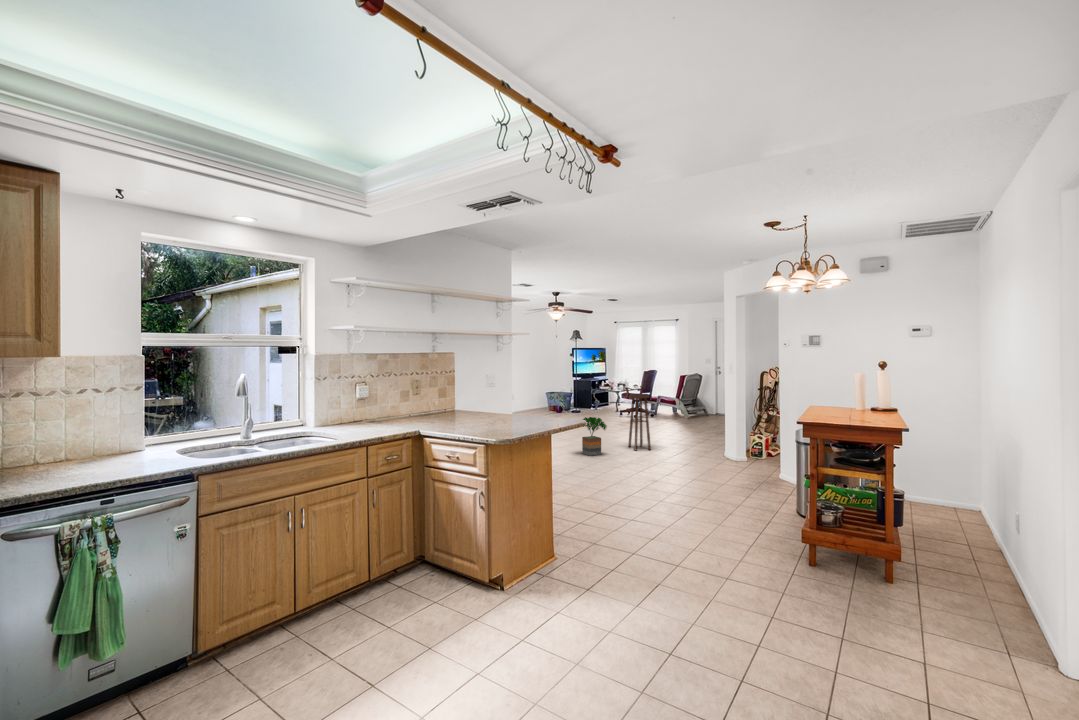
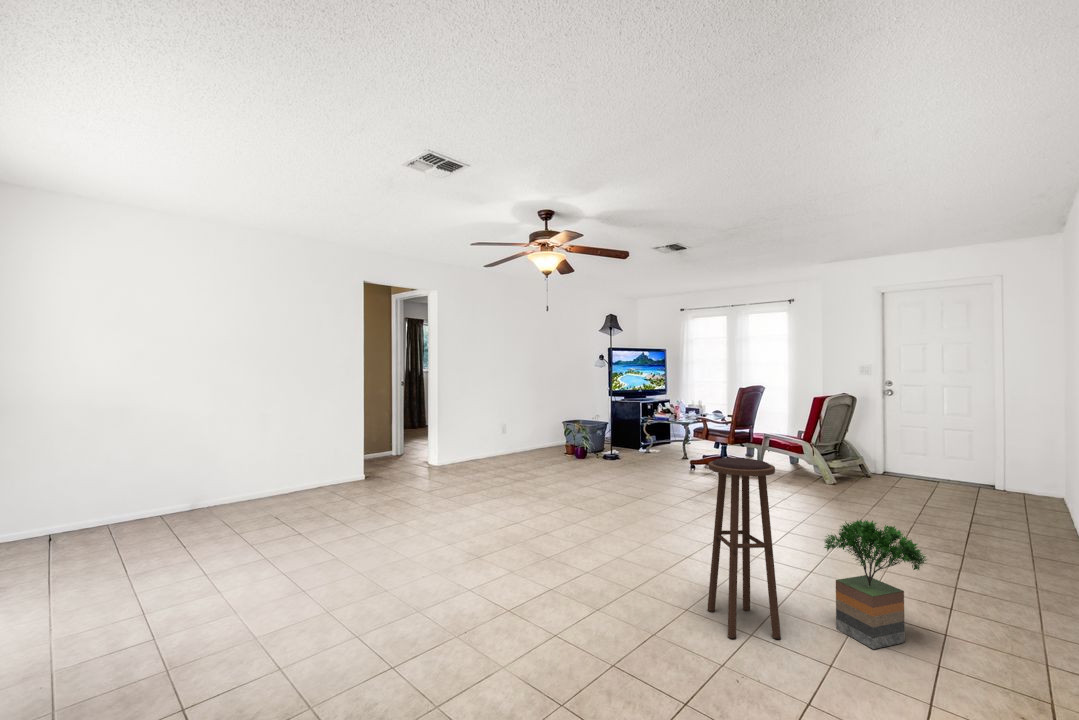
potted tree: present [582,417,607,456] -> present [824,520,927,649]

